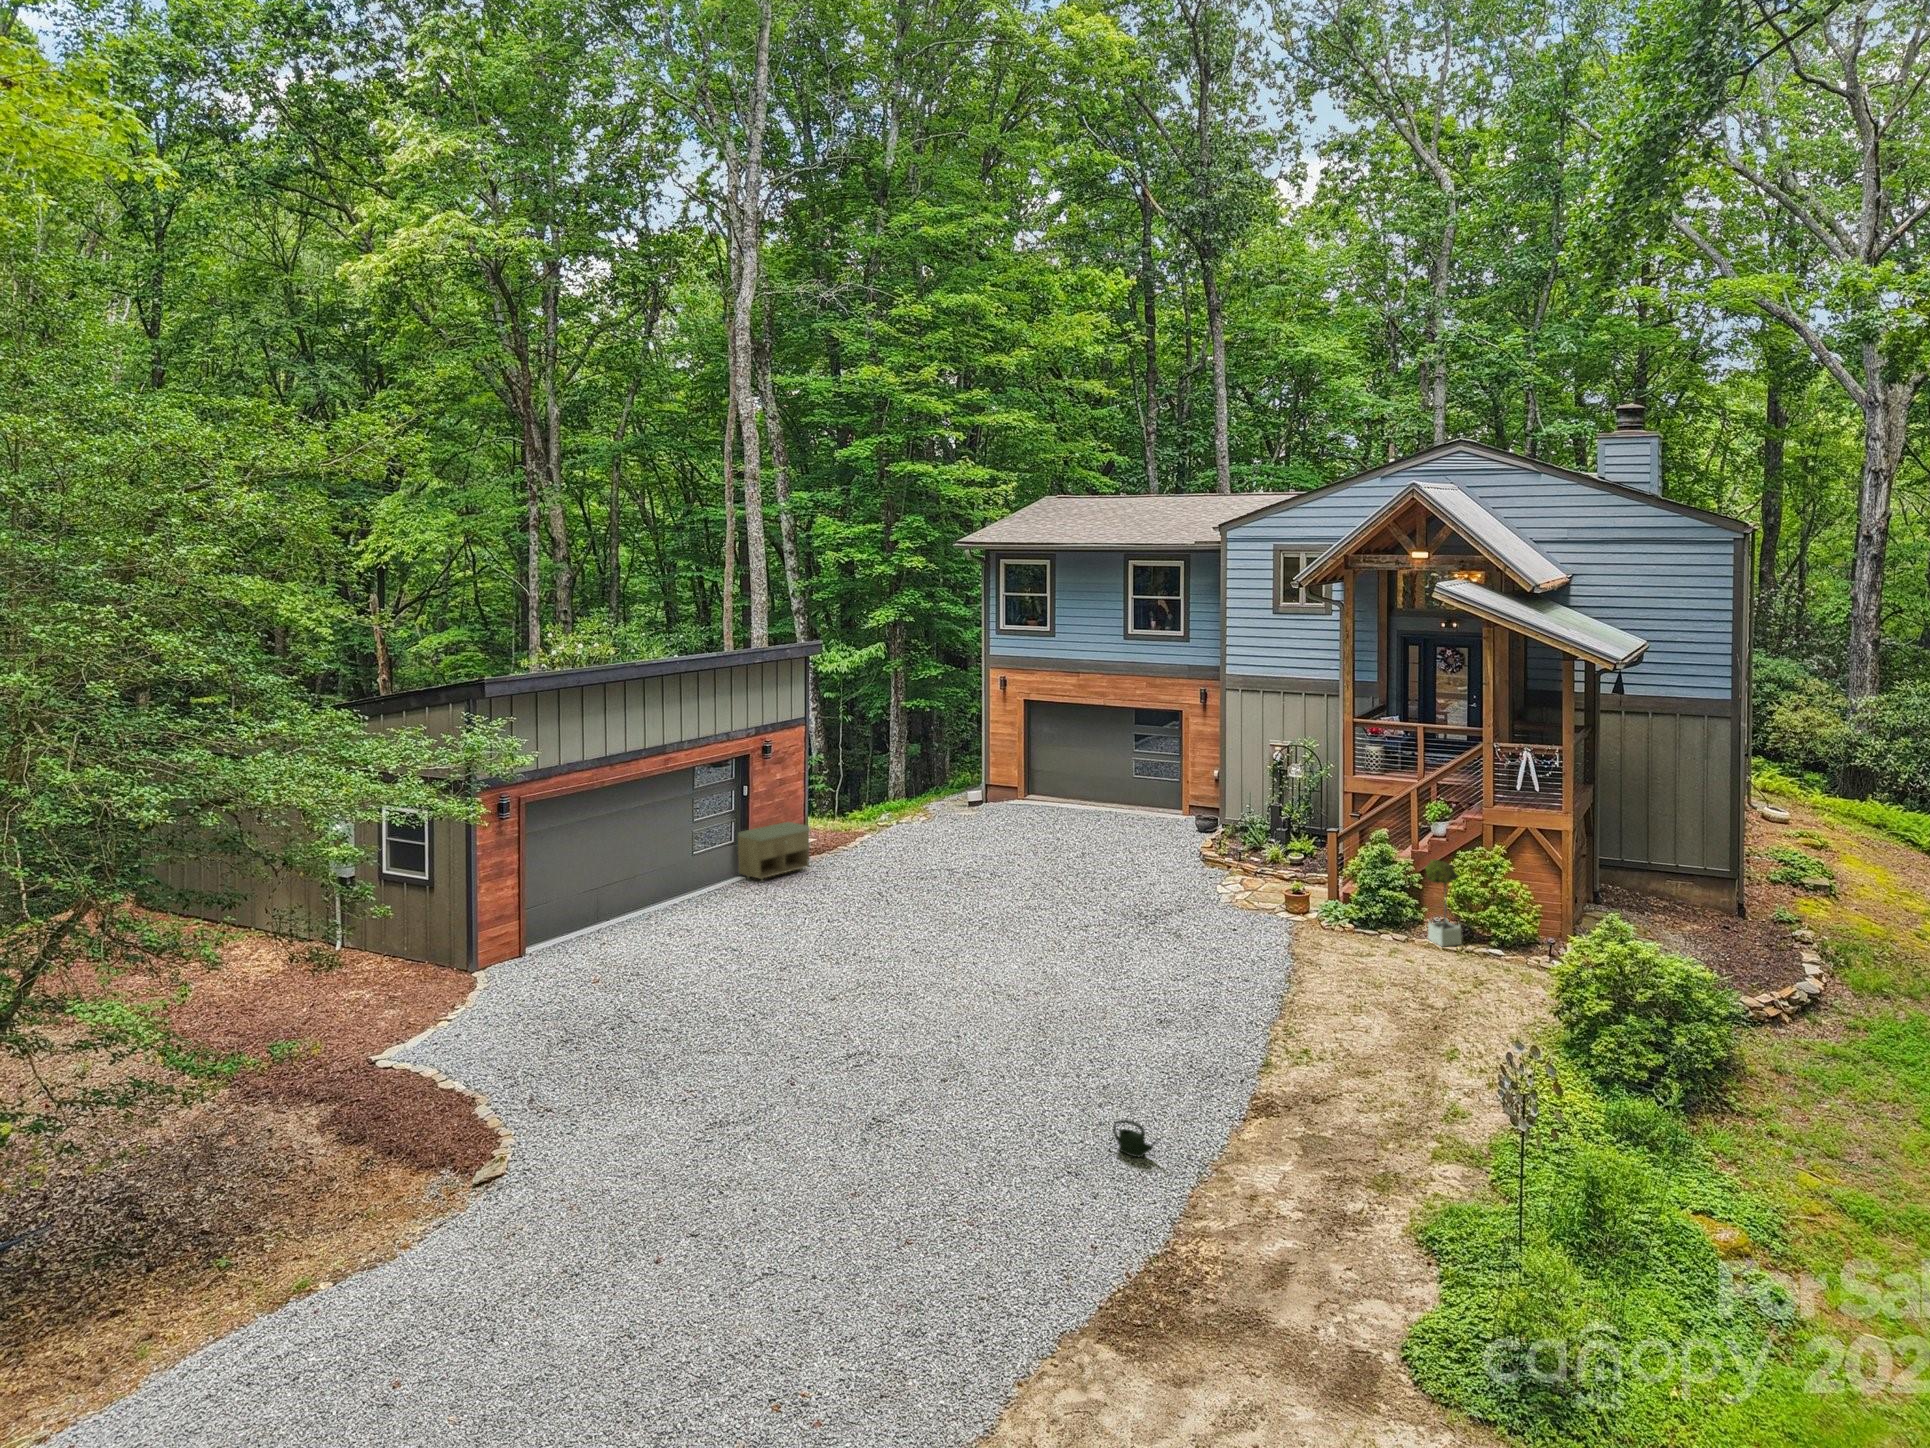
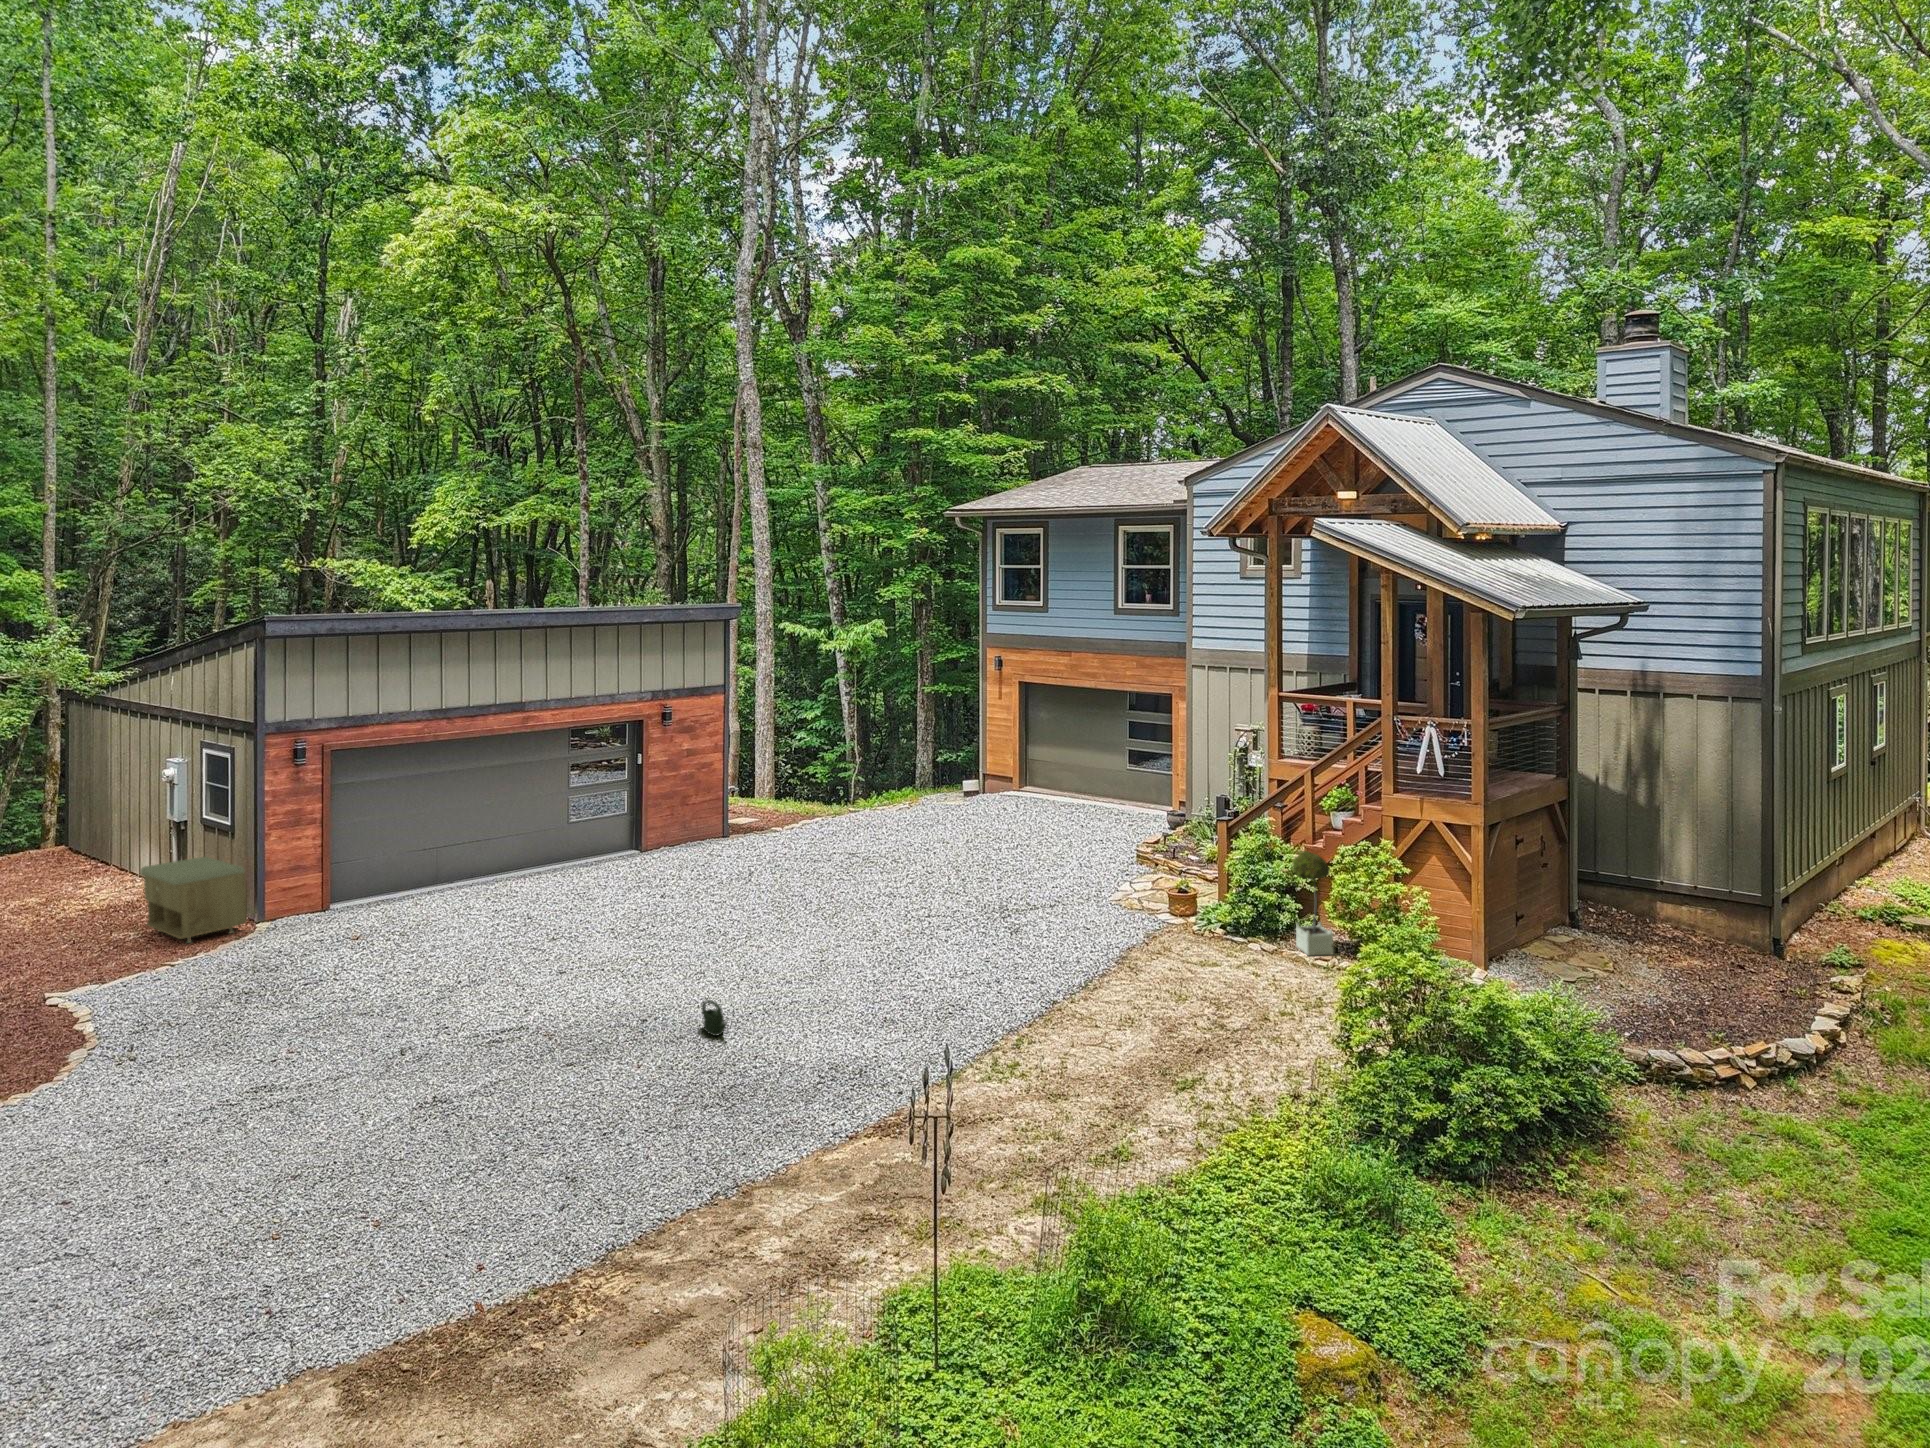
storage bench: present [738,822,810,881] -> present [140,857,247,943]
watering can: present [1113,1120,1160,1157] -> present [702,1000,729,1036]

